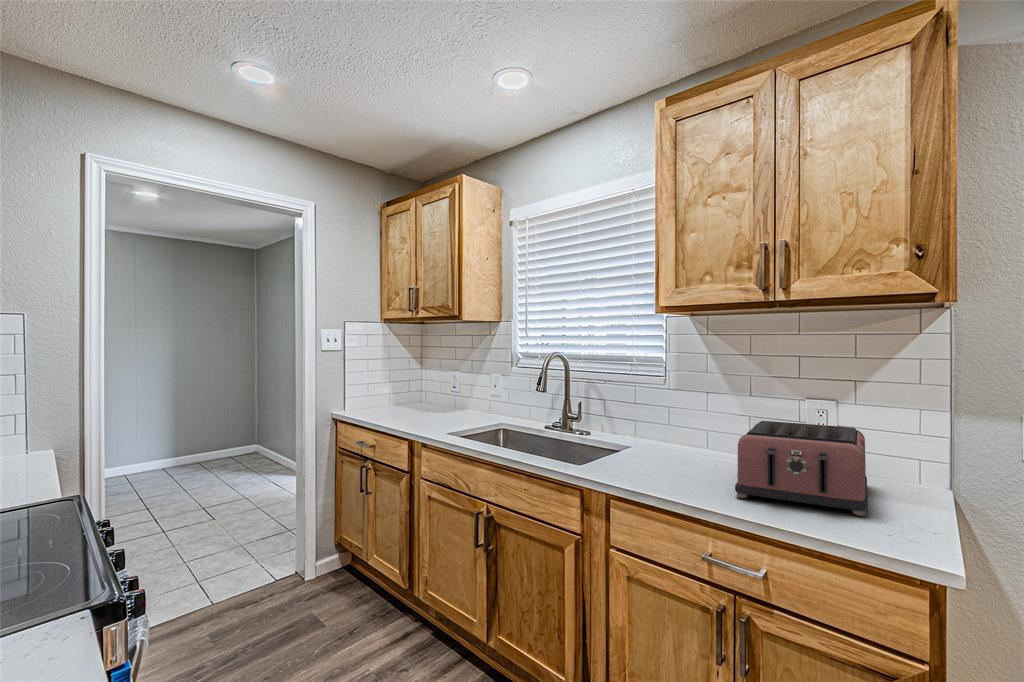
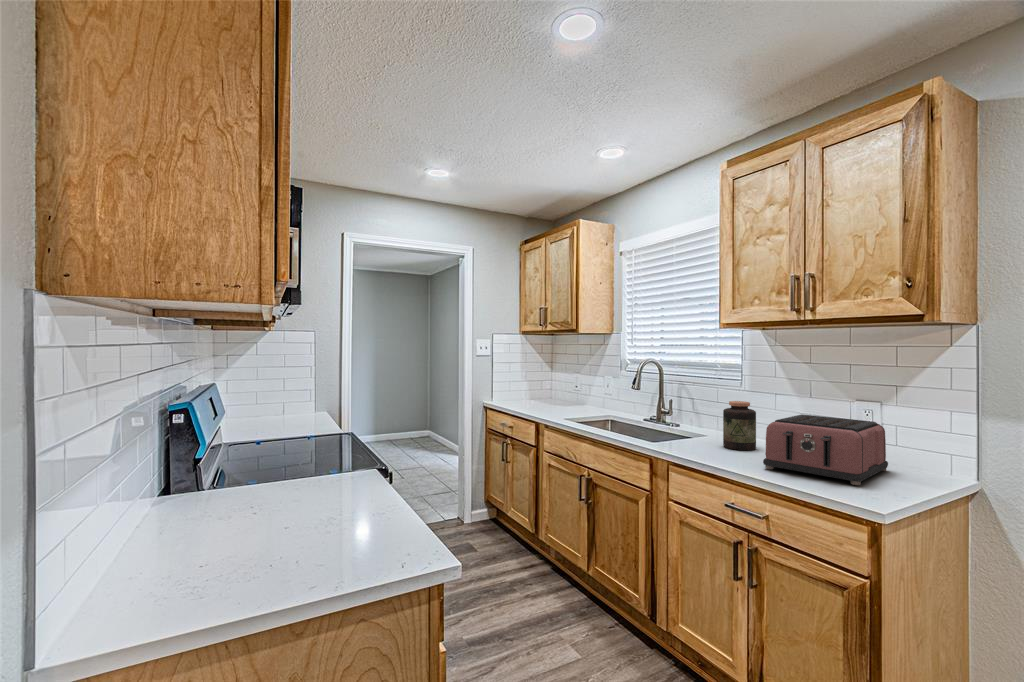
jar: none [661,405,701,468] -> present [723,401,756,450]

